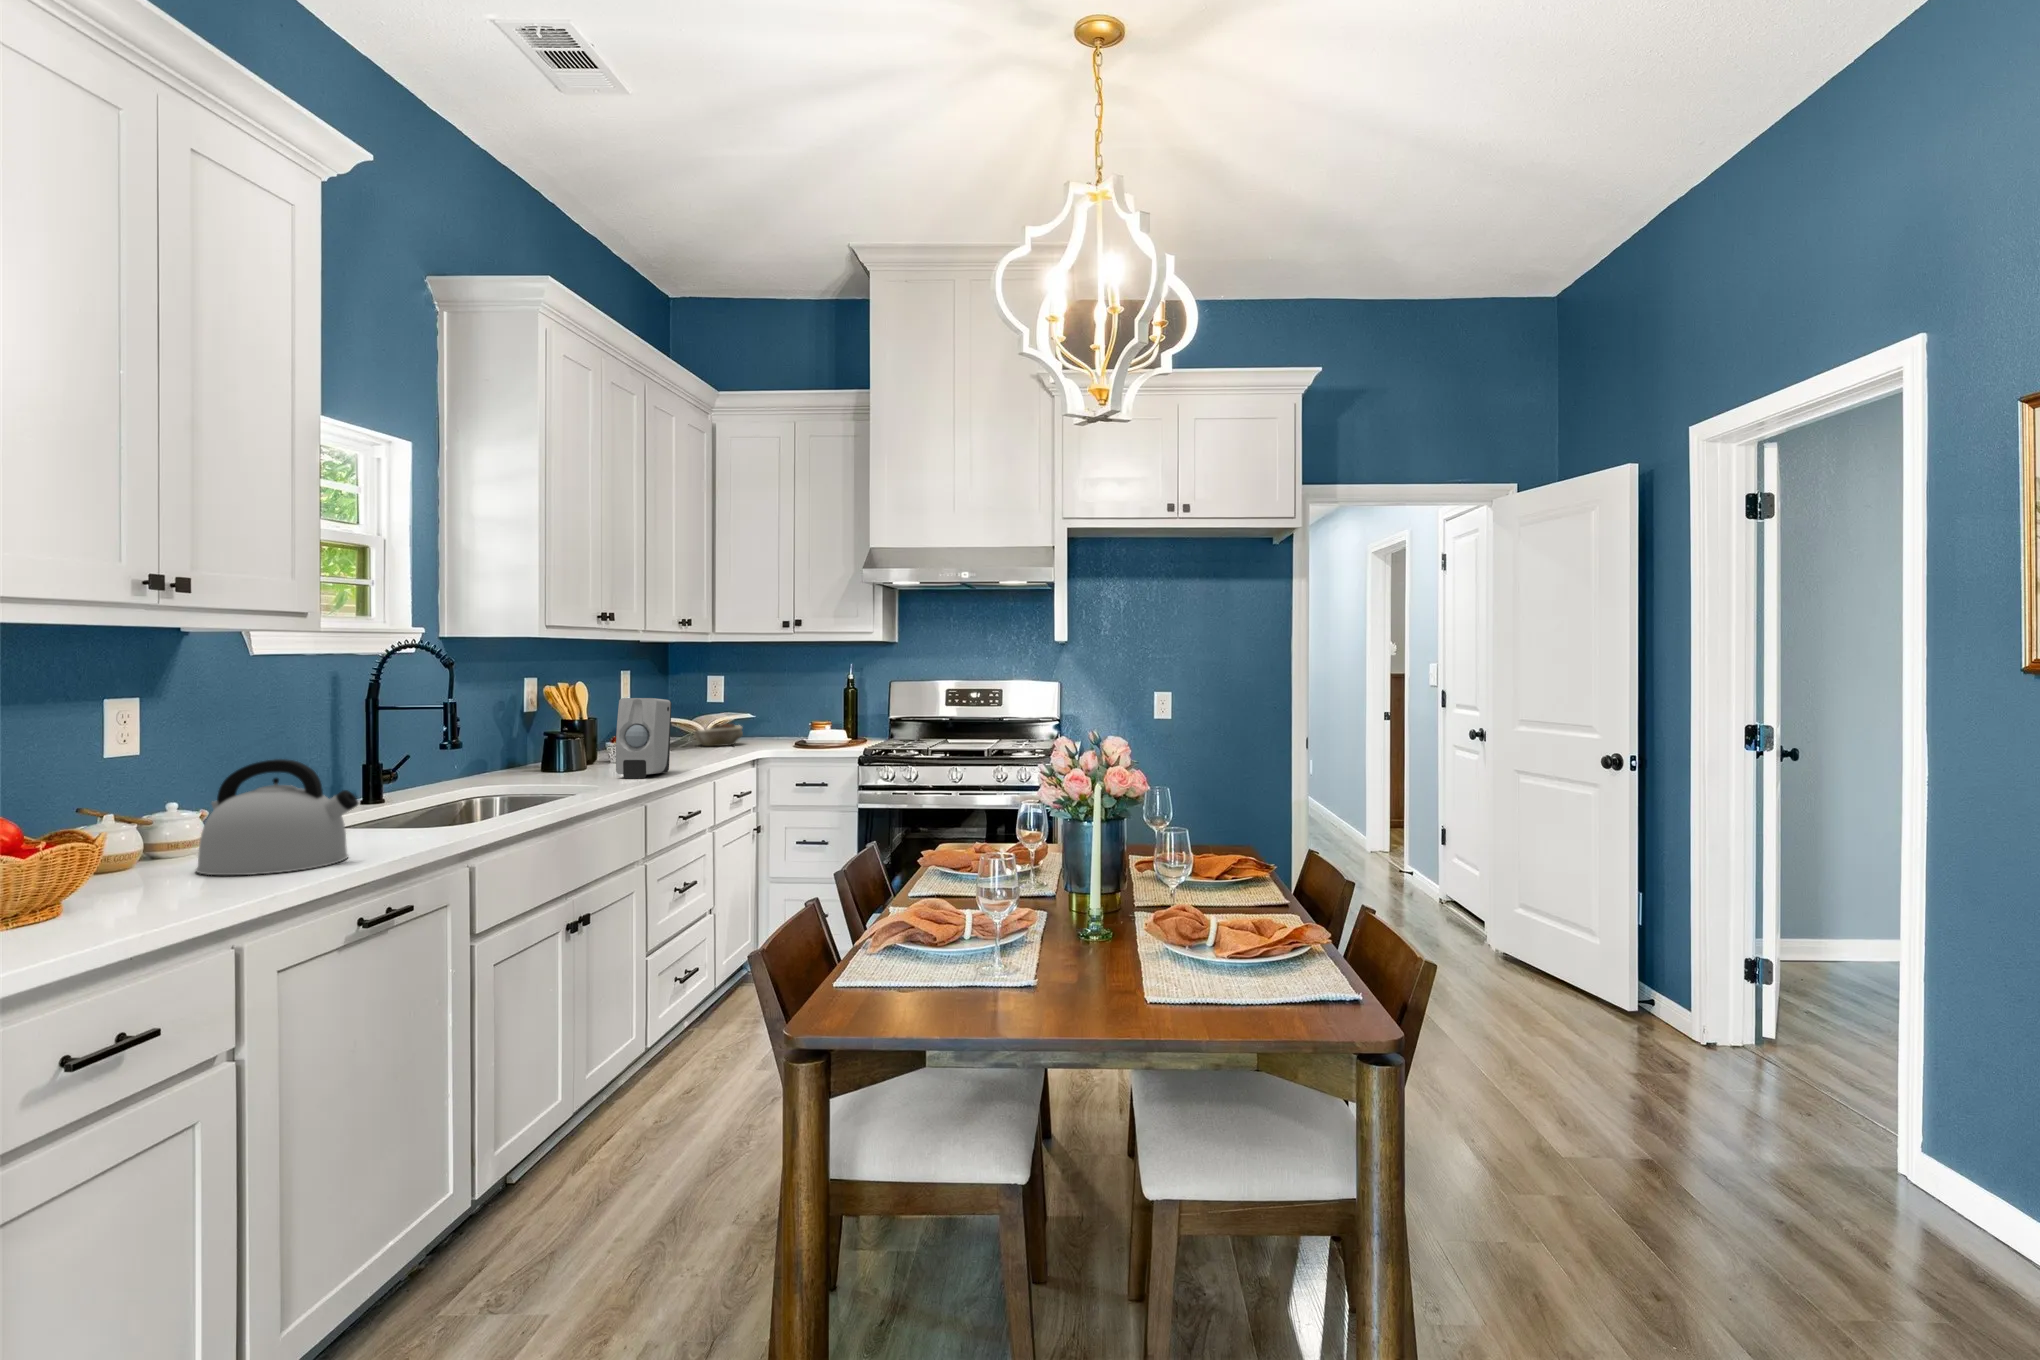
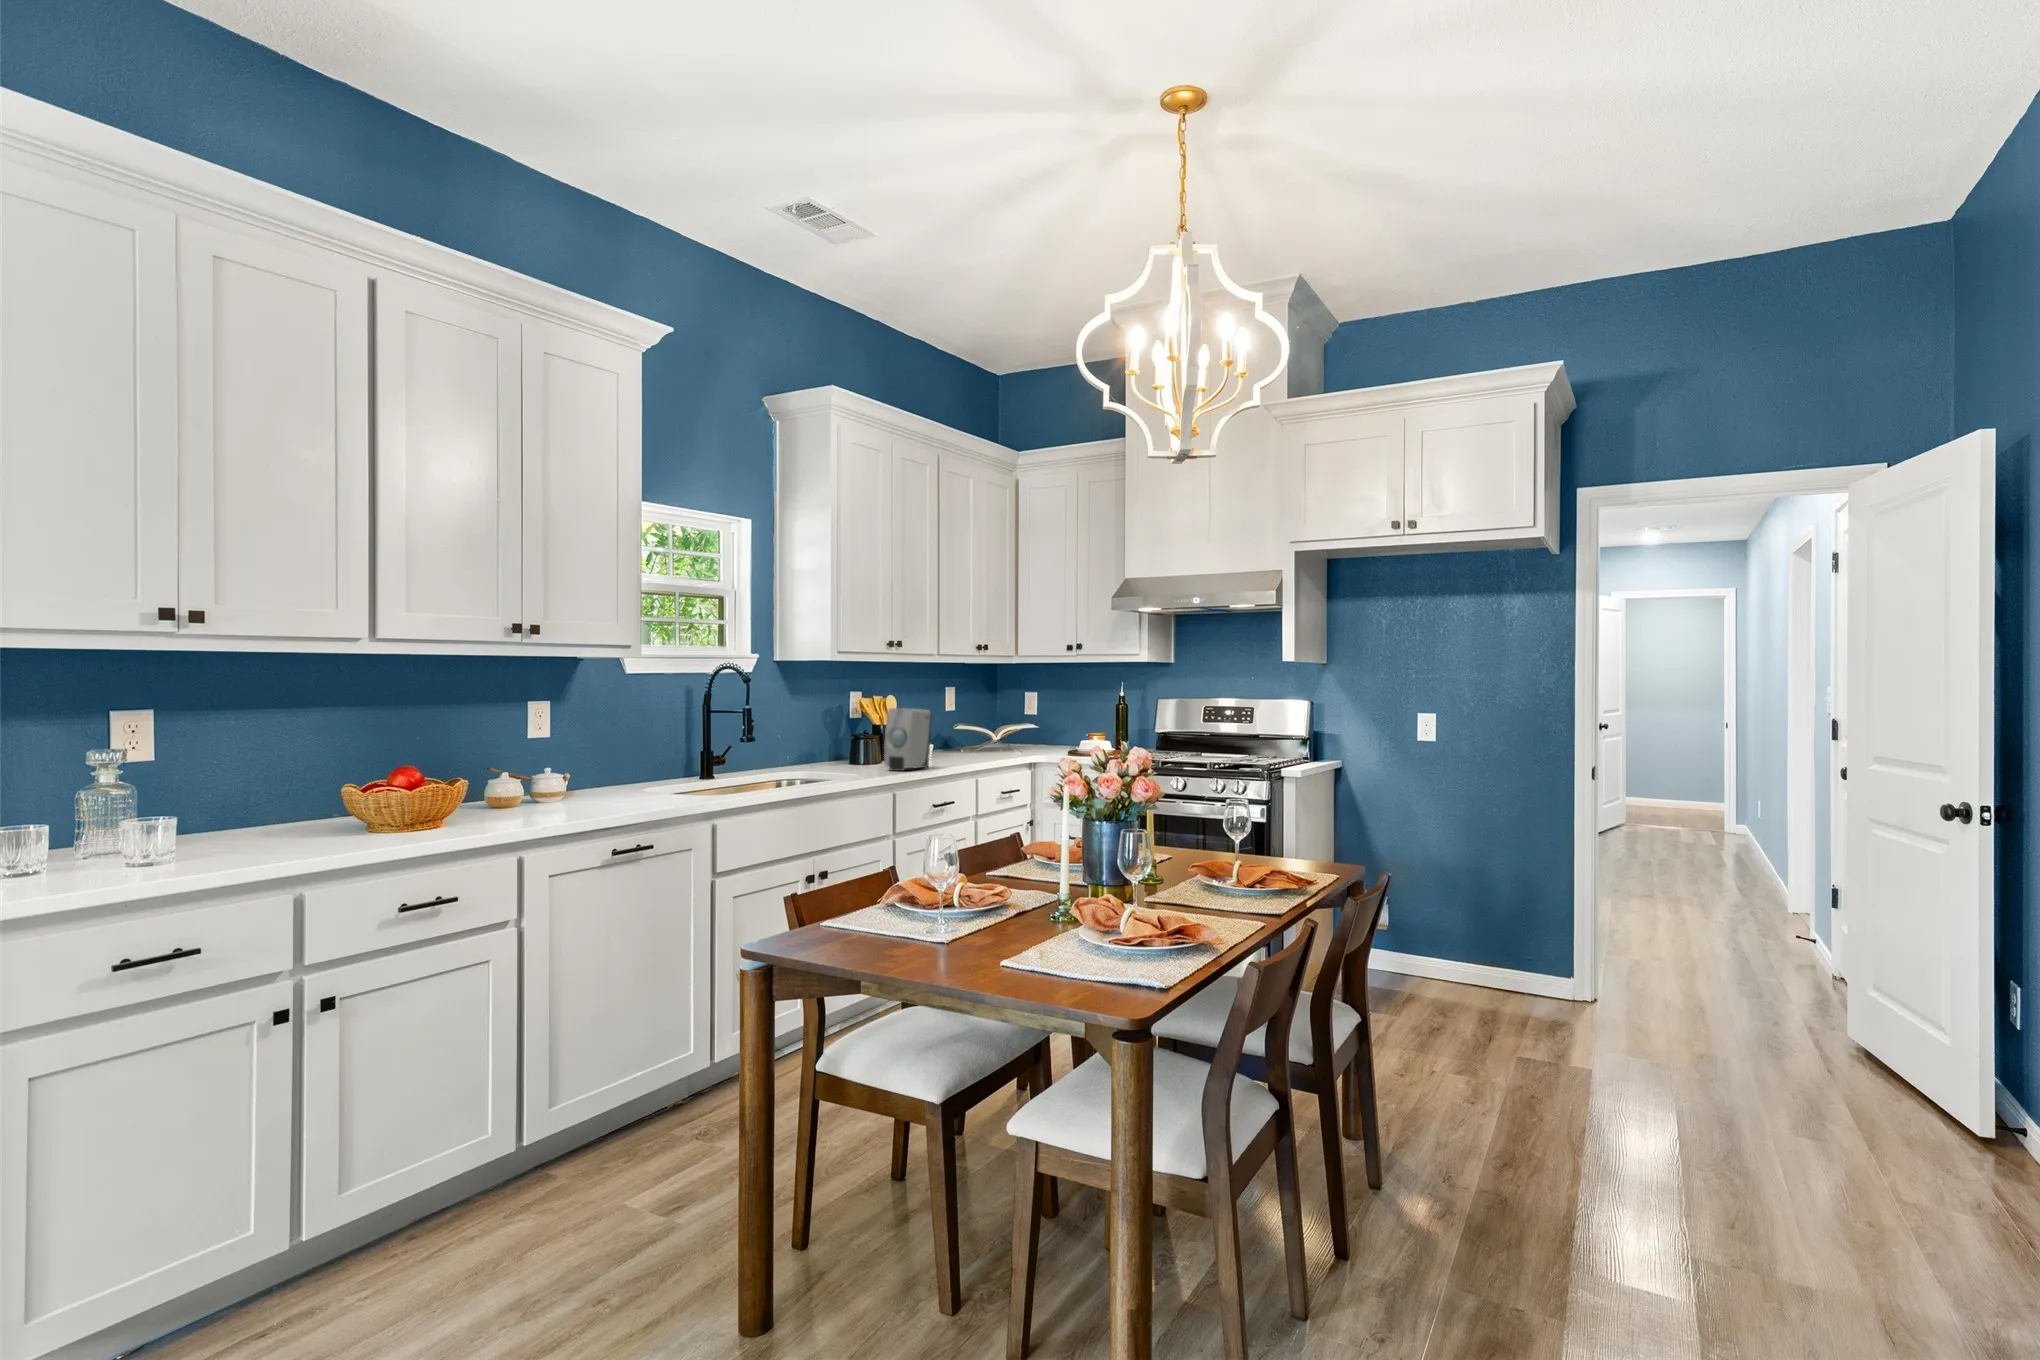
succulent planter: present [694,722,743,746] -> none [995,729,1034,750]
kettle: present [196,759,358,875] -> none [538,742,627,815]

